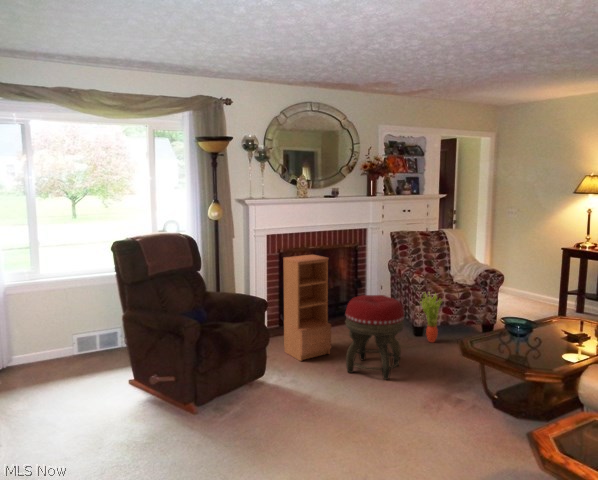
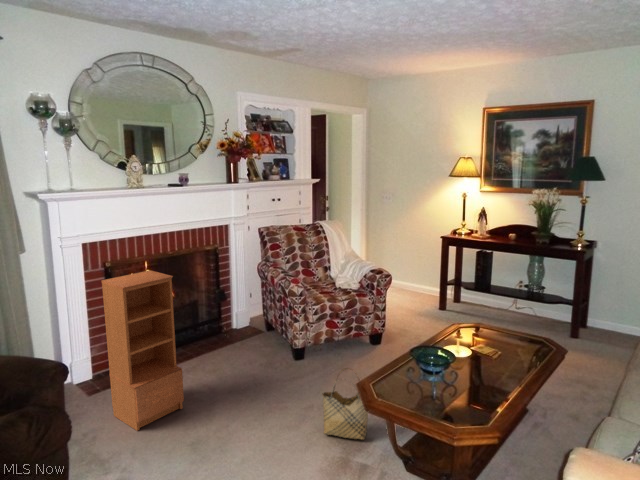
potted plant: present [420,293,440,342] -> none [299,304,327,367]
footstool: present [345,295,404,380] -> none [200,323,283,445]
woven basket: none [432,333,470,387] -> present [322,368,369,439]

